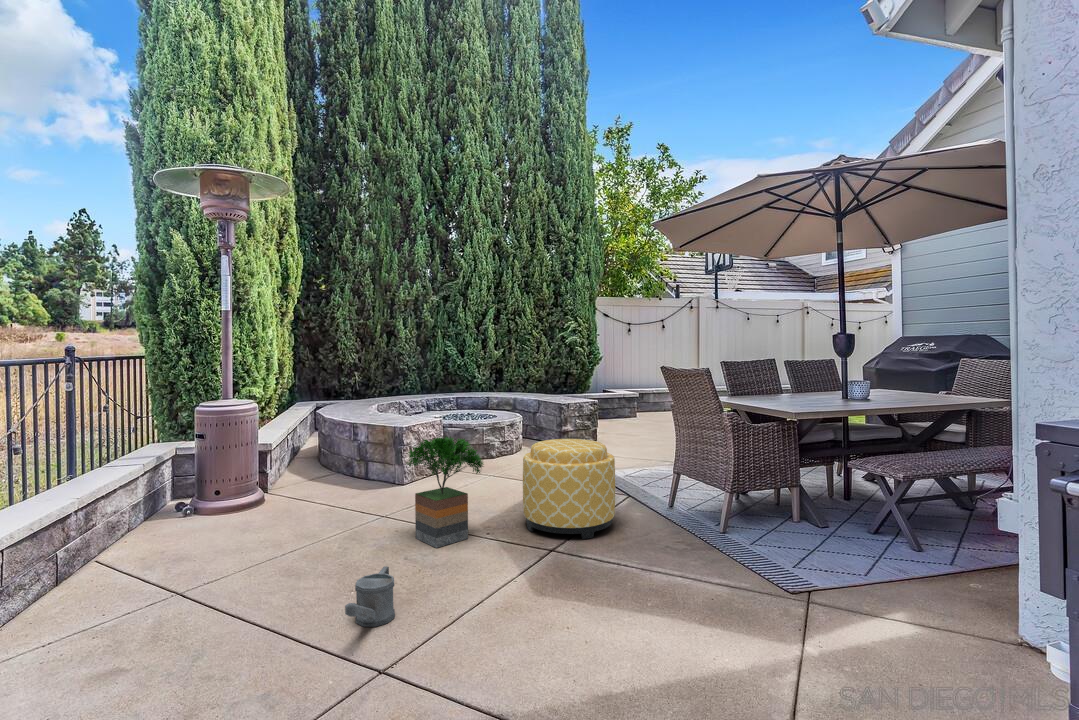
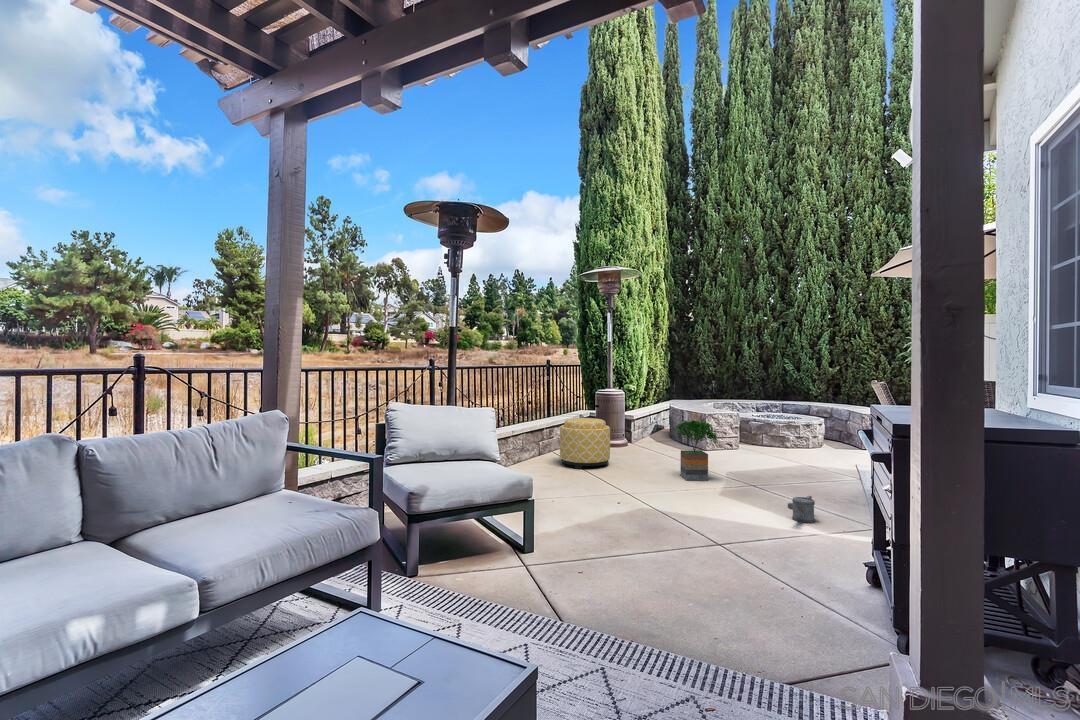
ottoman: present [523,439,615,539] -> present [560,418,610,469]
watering can: present [345,566,395,627] -> present [788,496,815,523]

